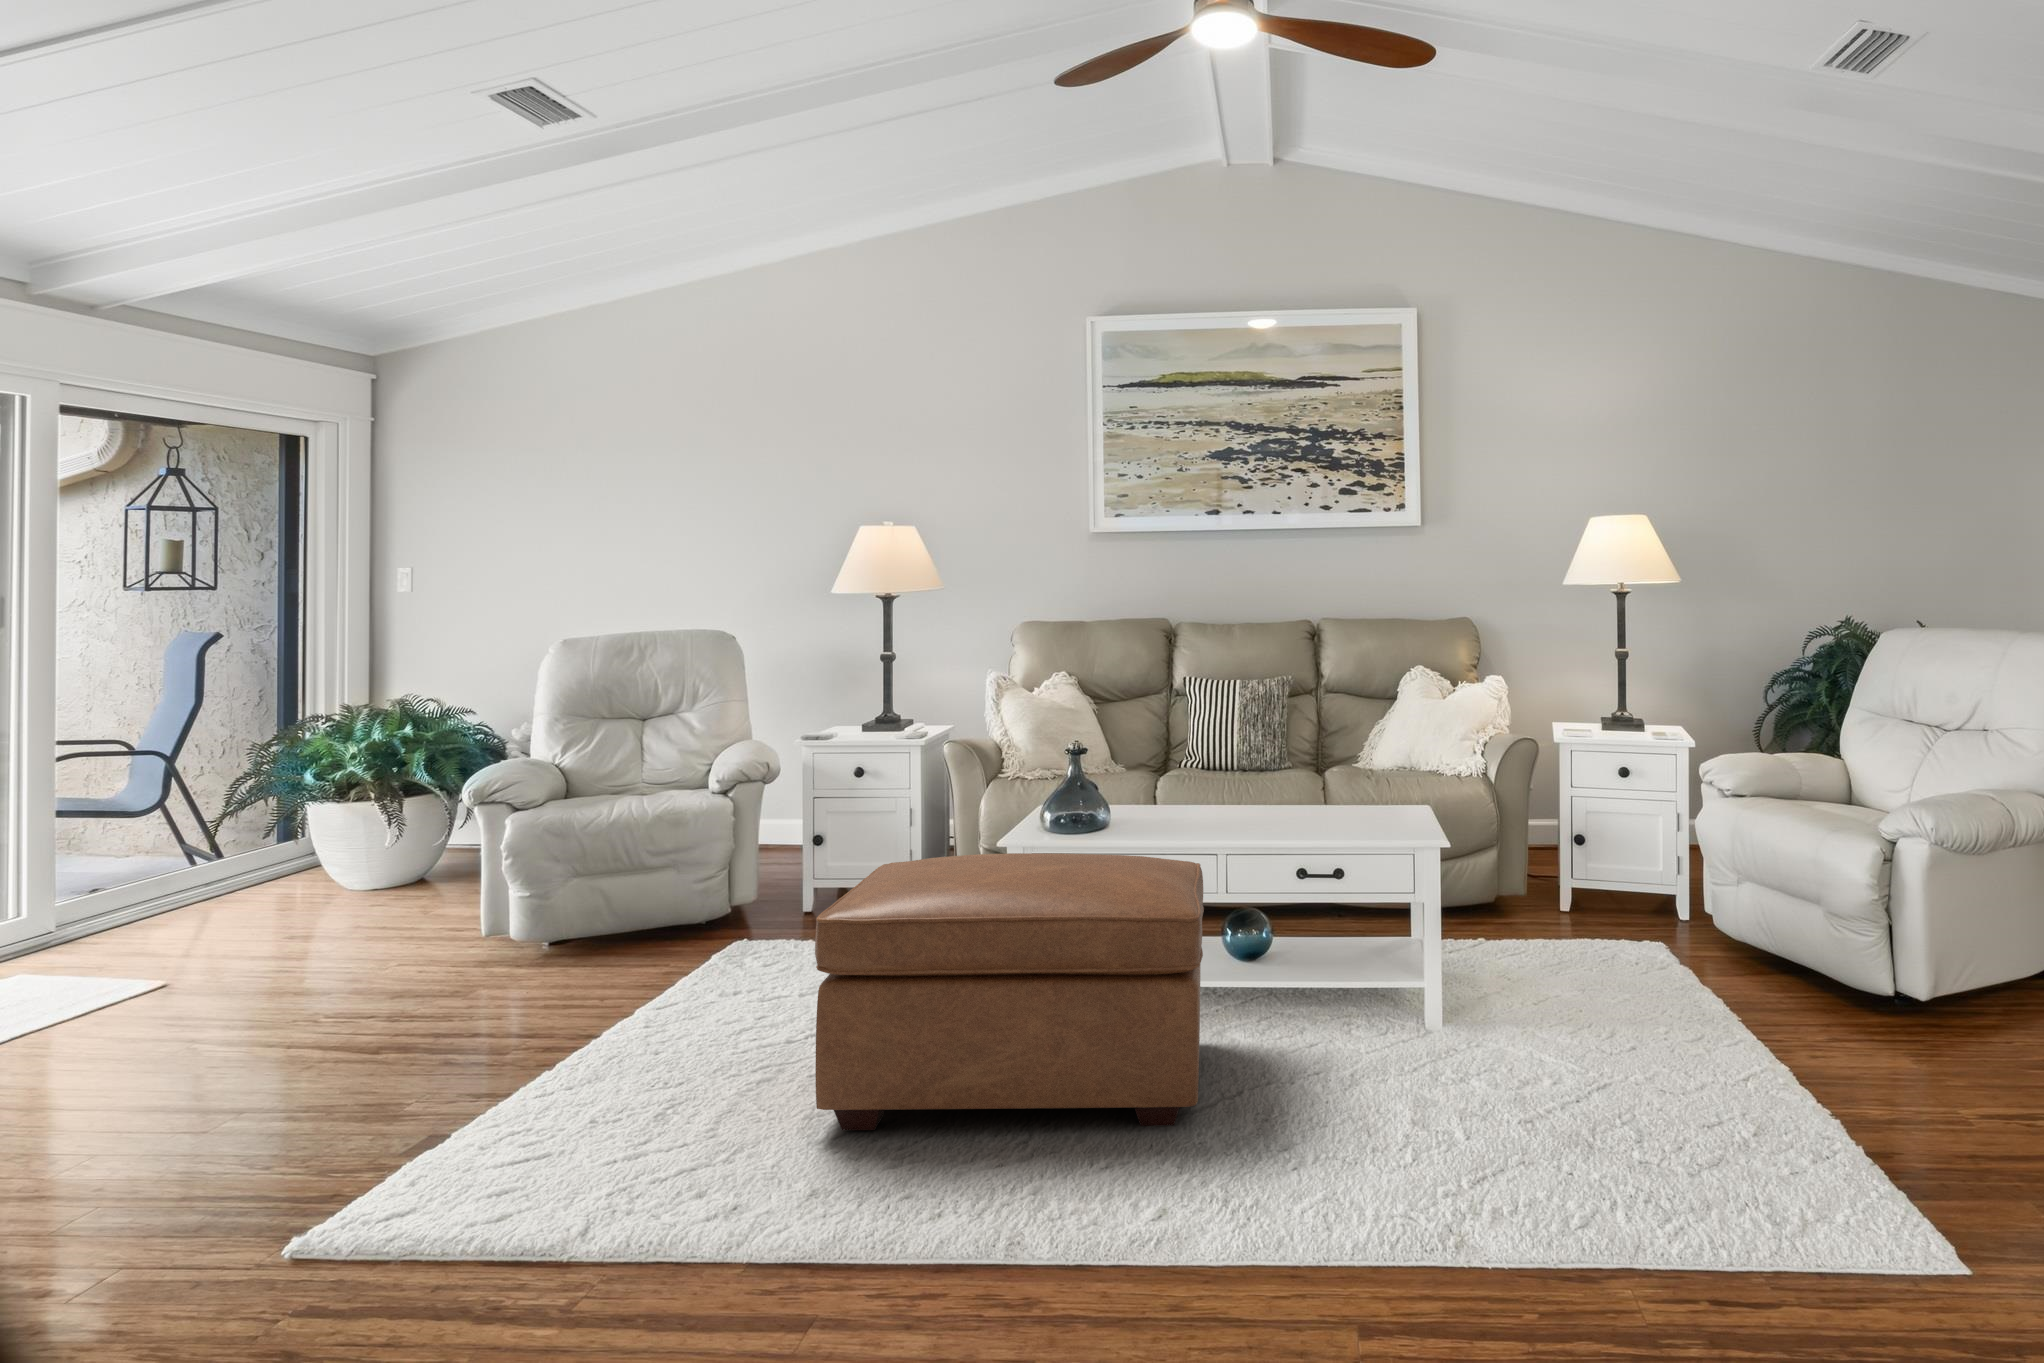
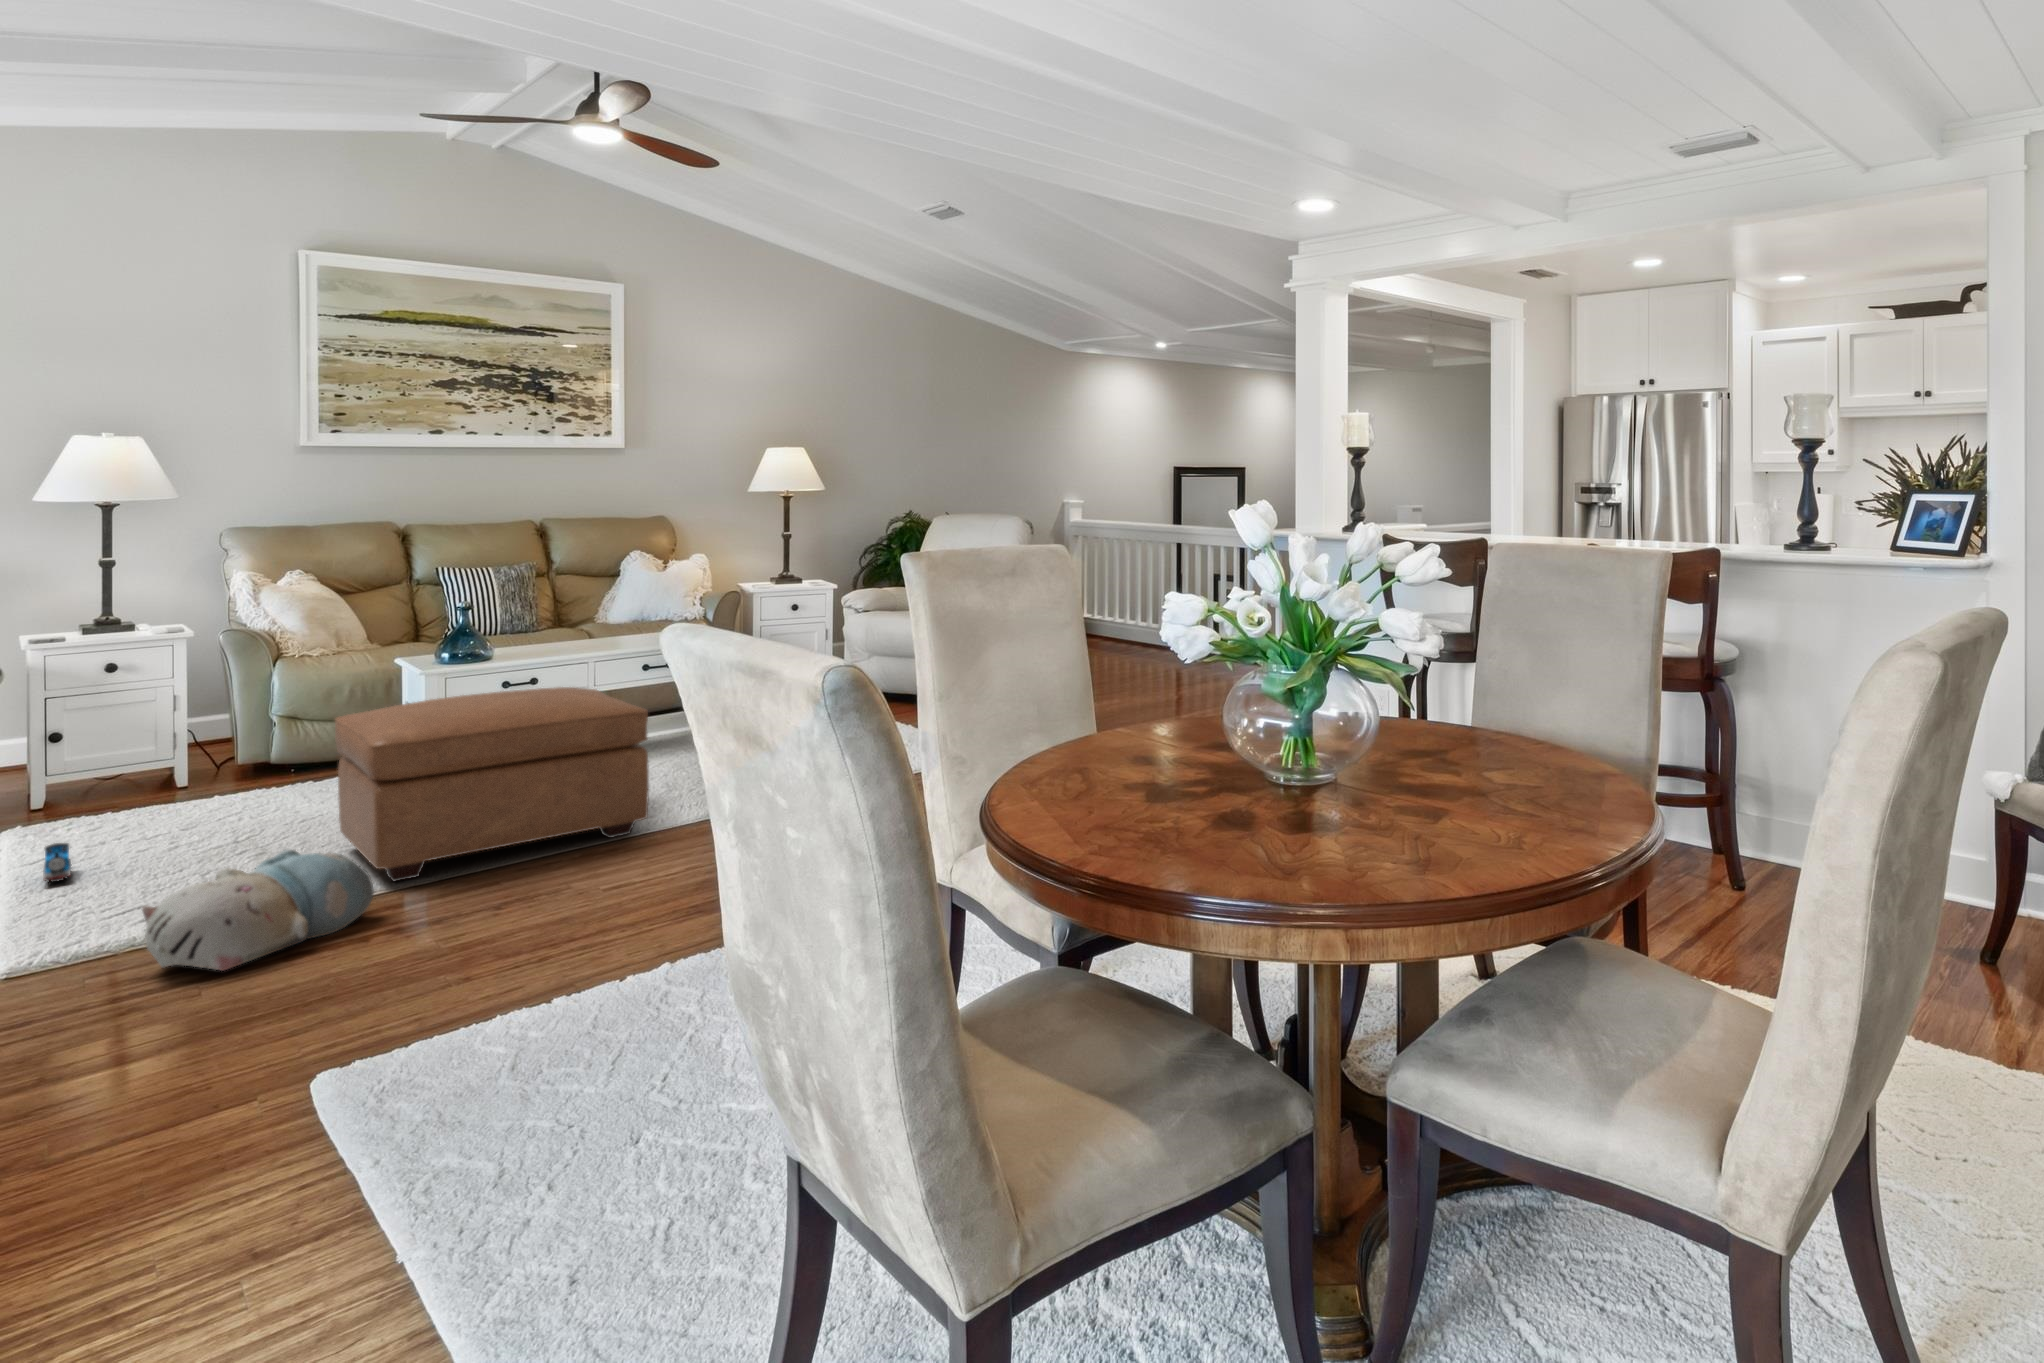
toy train: none [635,975,686,1025] -> present [43,843,71,883]
plush toy: none [449,1059,749,1247] -> present [142,850,374,971]

